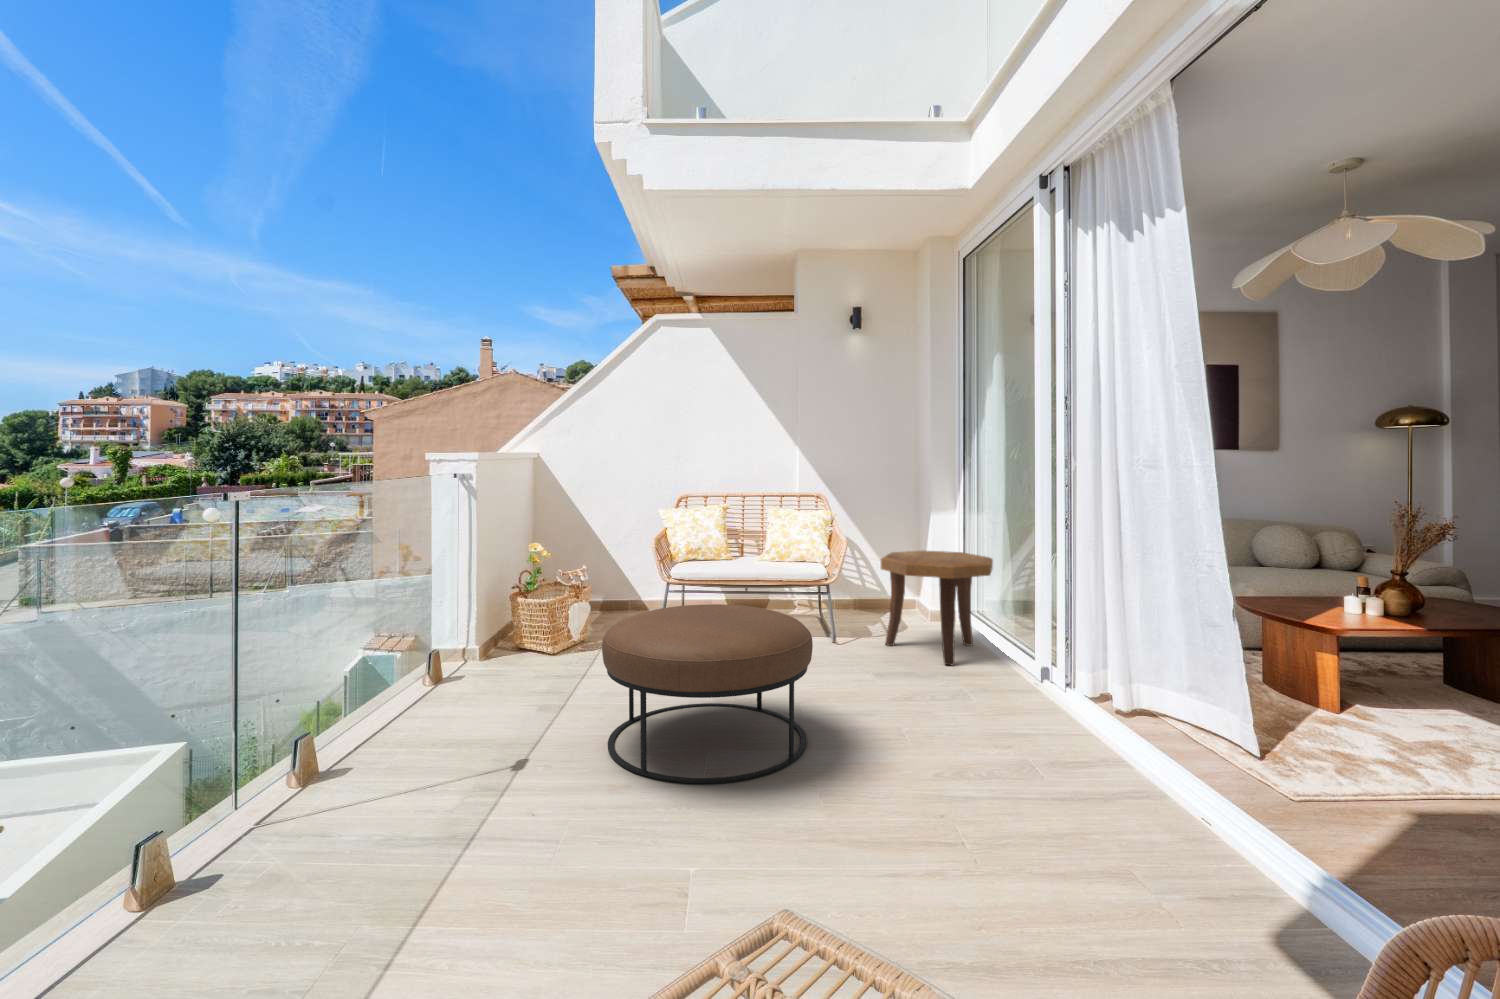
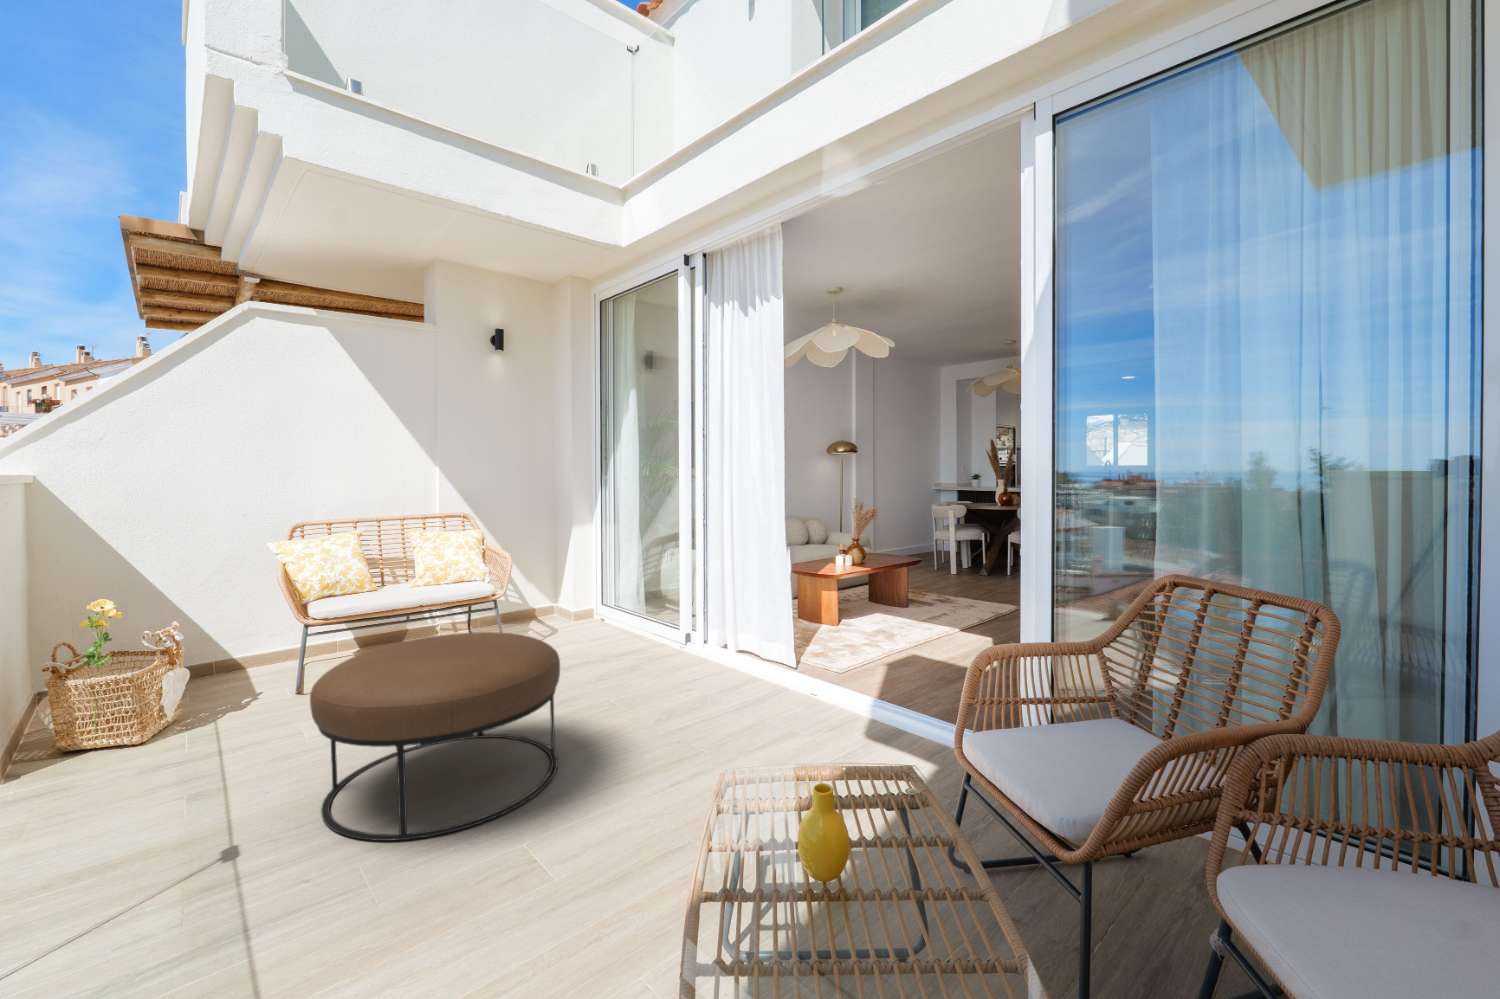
side table: present [881,550,993,665] -> none [552,559,647,656]

